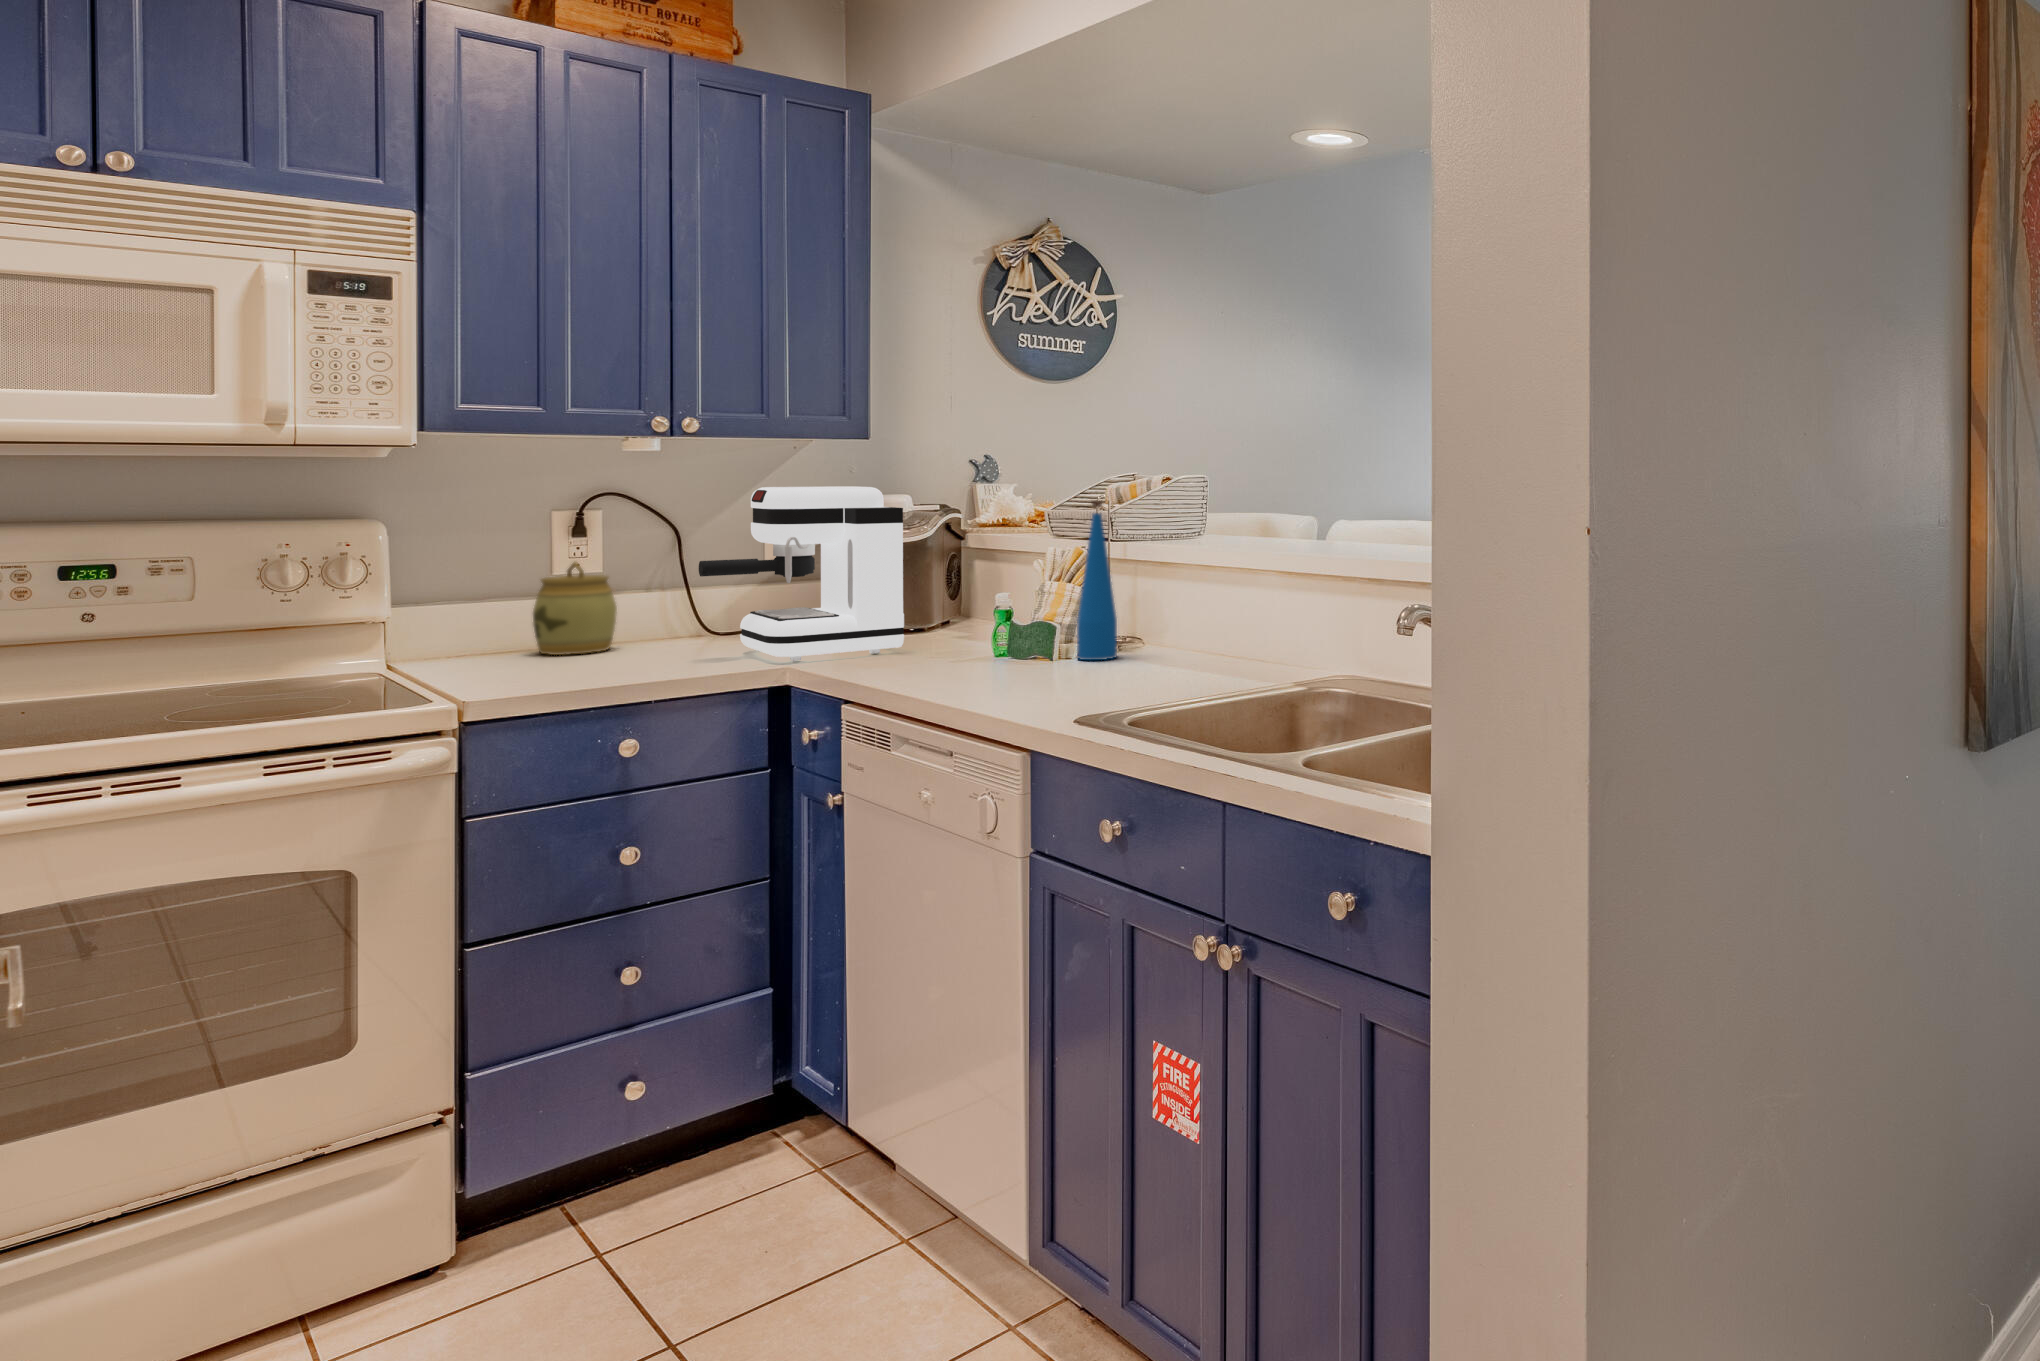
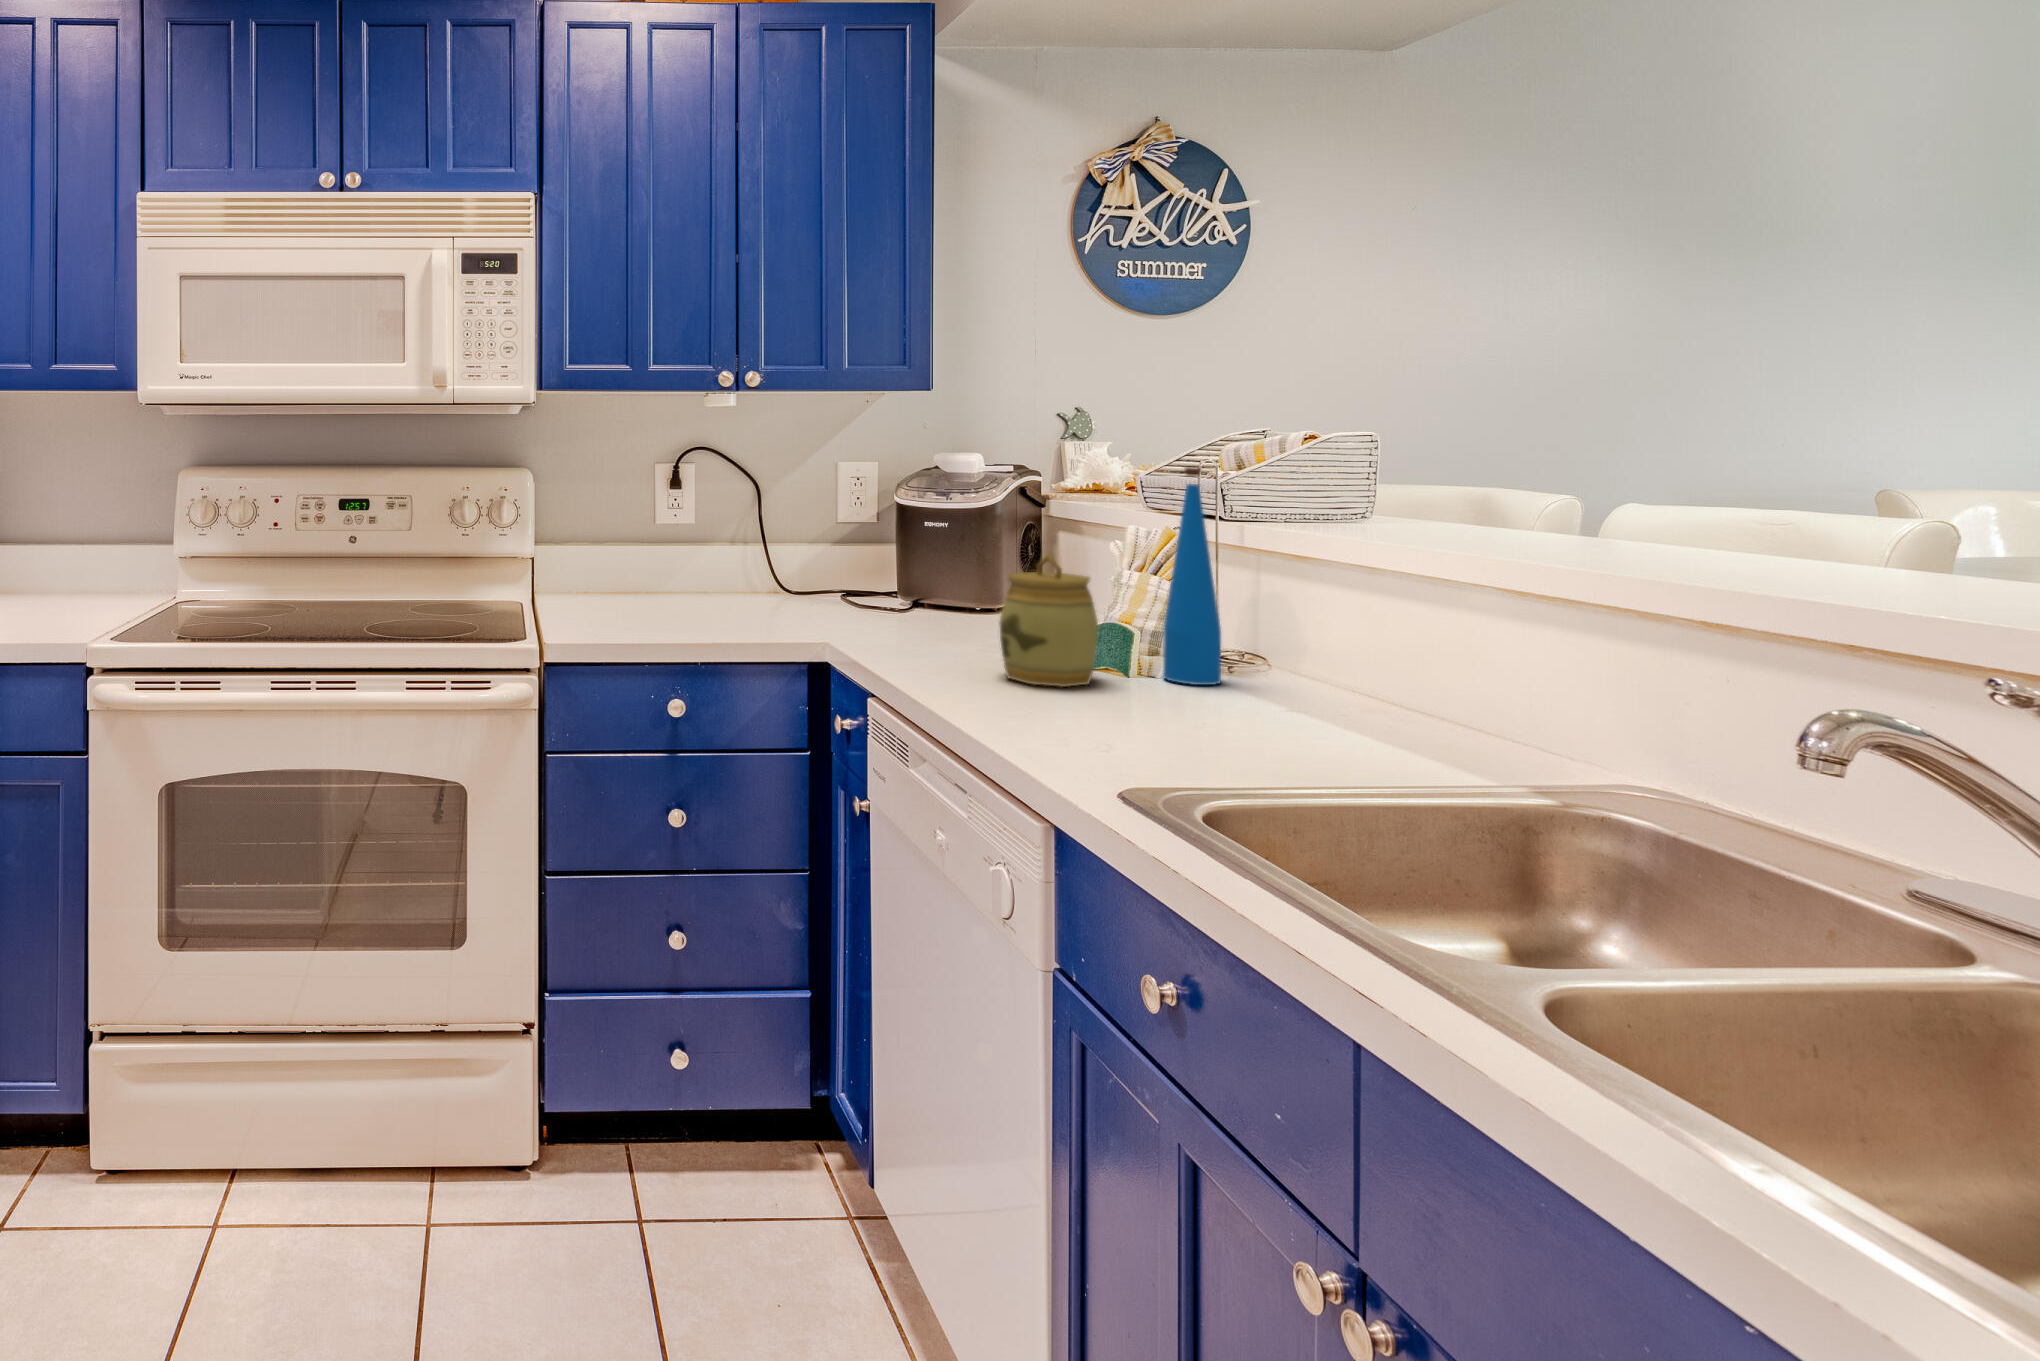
coffee maker: present [699,487,904,661] -> none [756,444,956,636]
jar: present [533,562,617,655] -> present [1000,555,1098,687]

